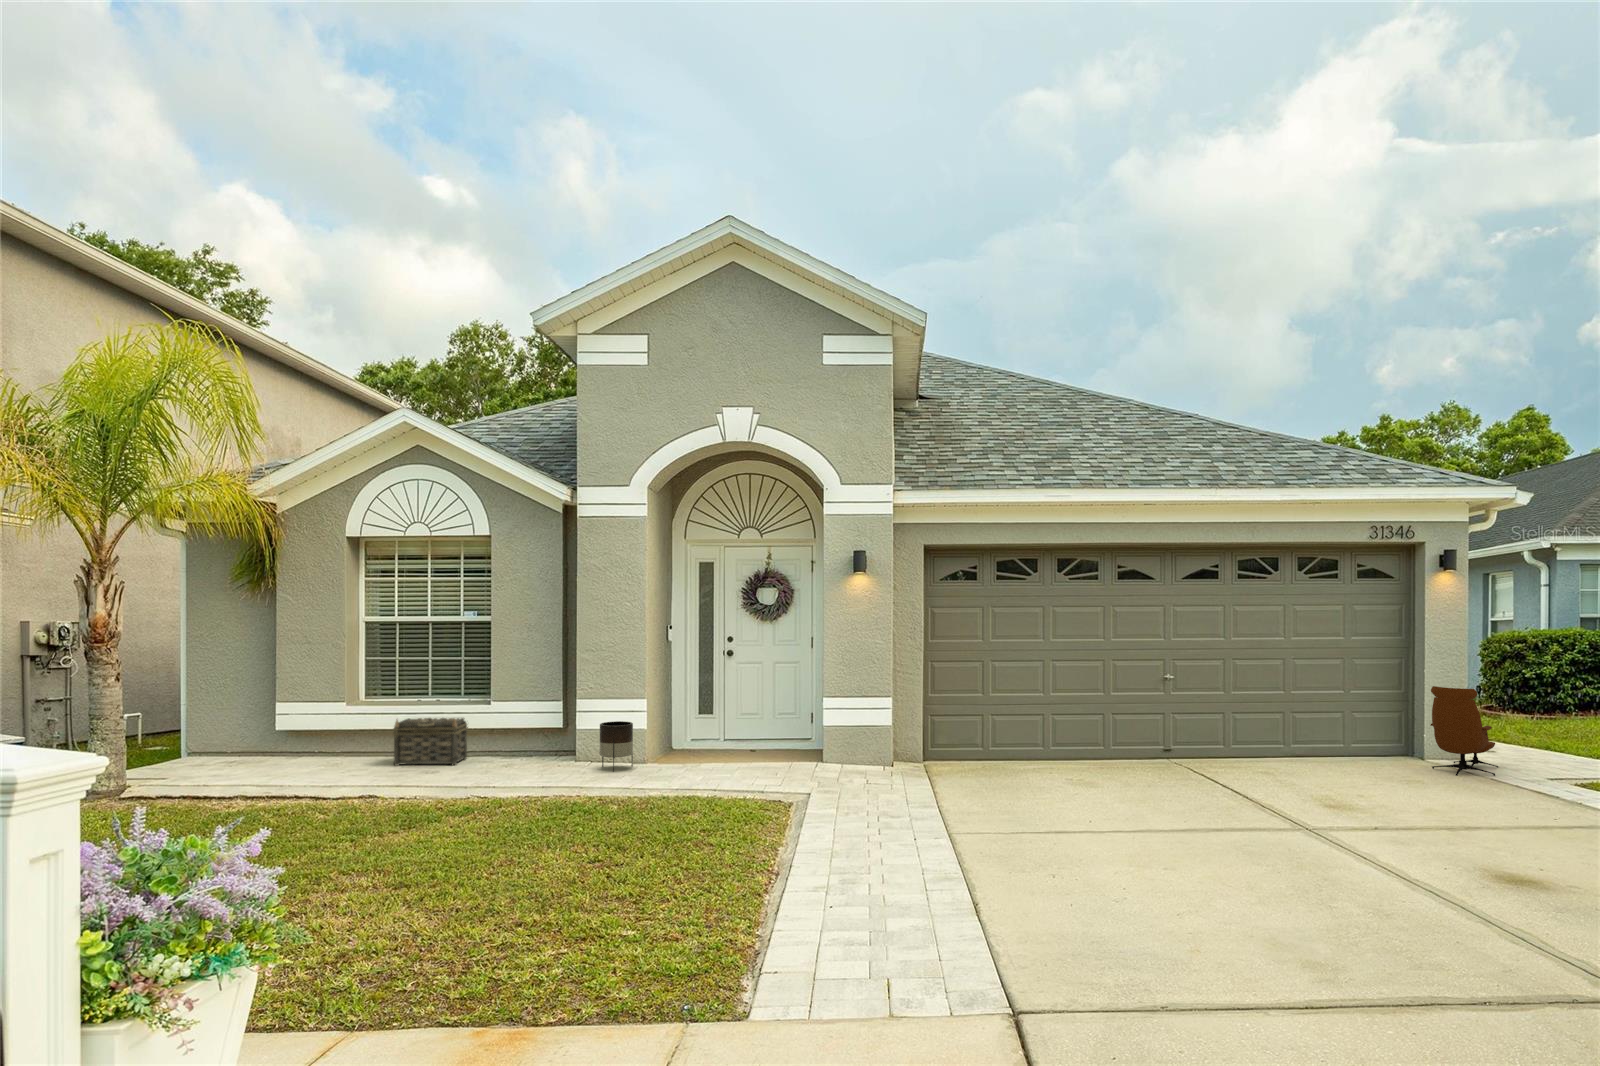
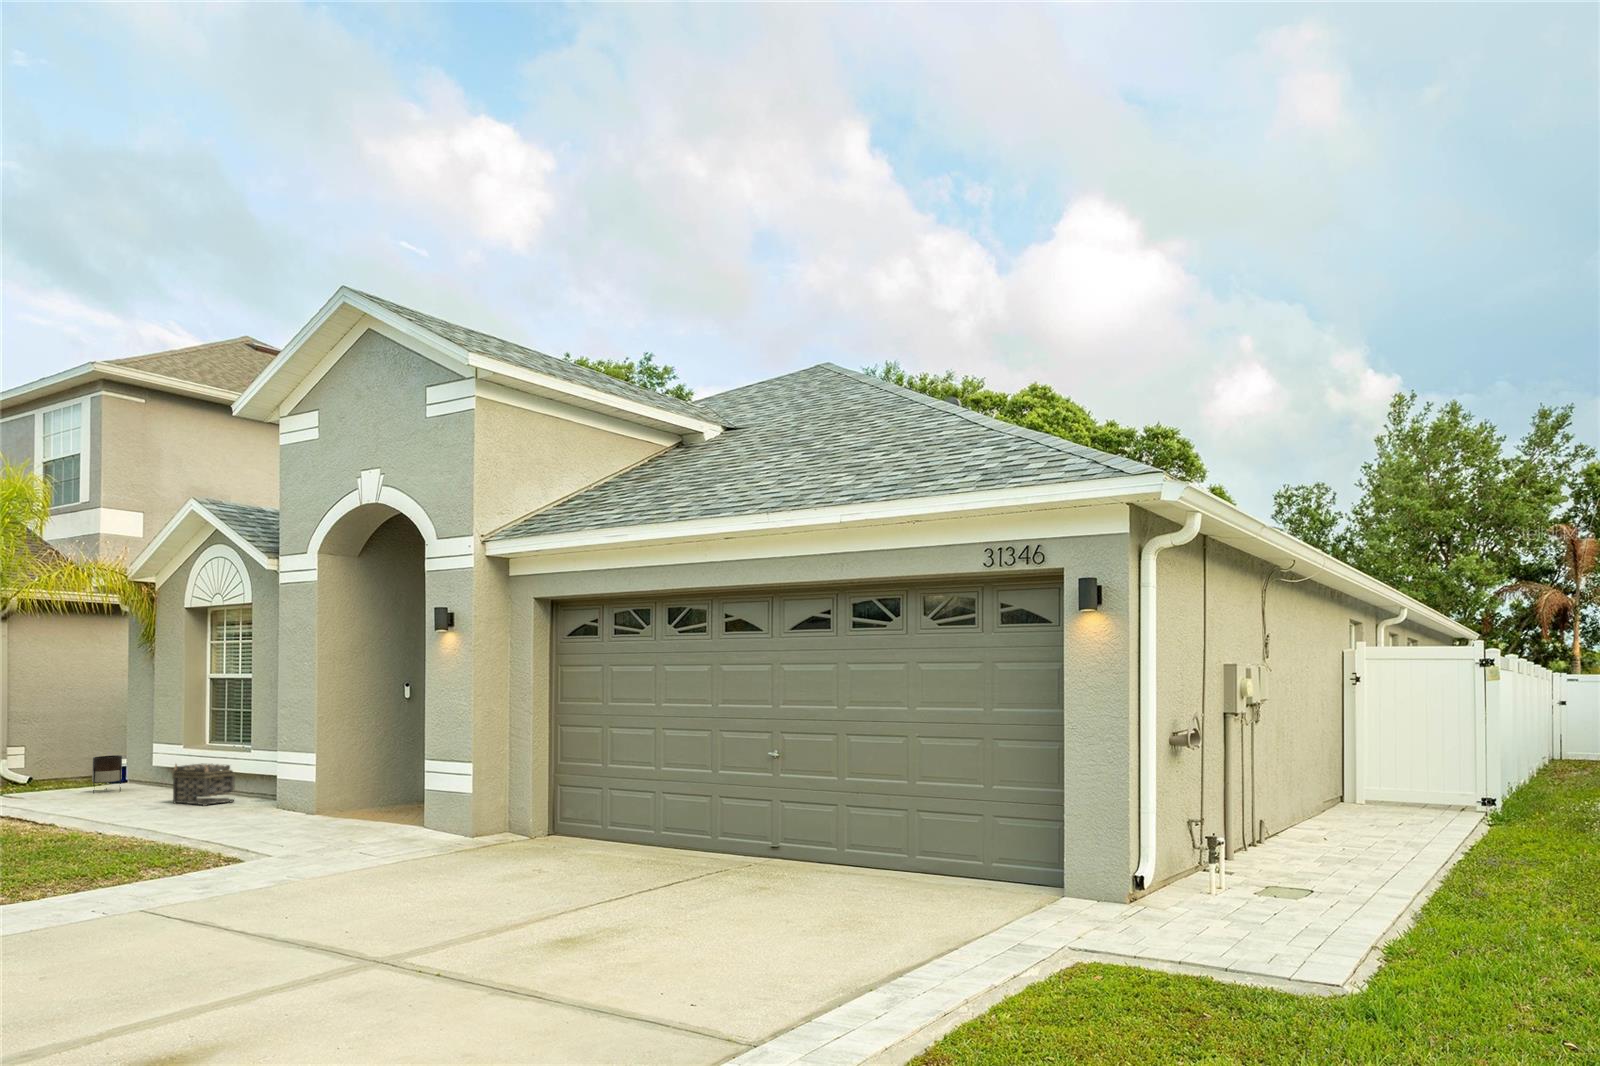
lounge chair: present [1430,686,1498,776] -> none [977,770,1129,902]
planter: present [599,721,633,772] -> present [92,755,122,793]

